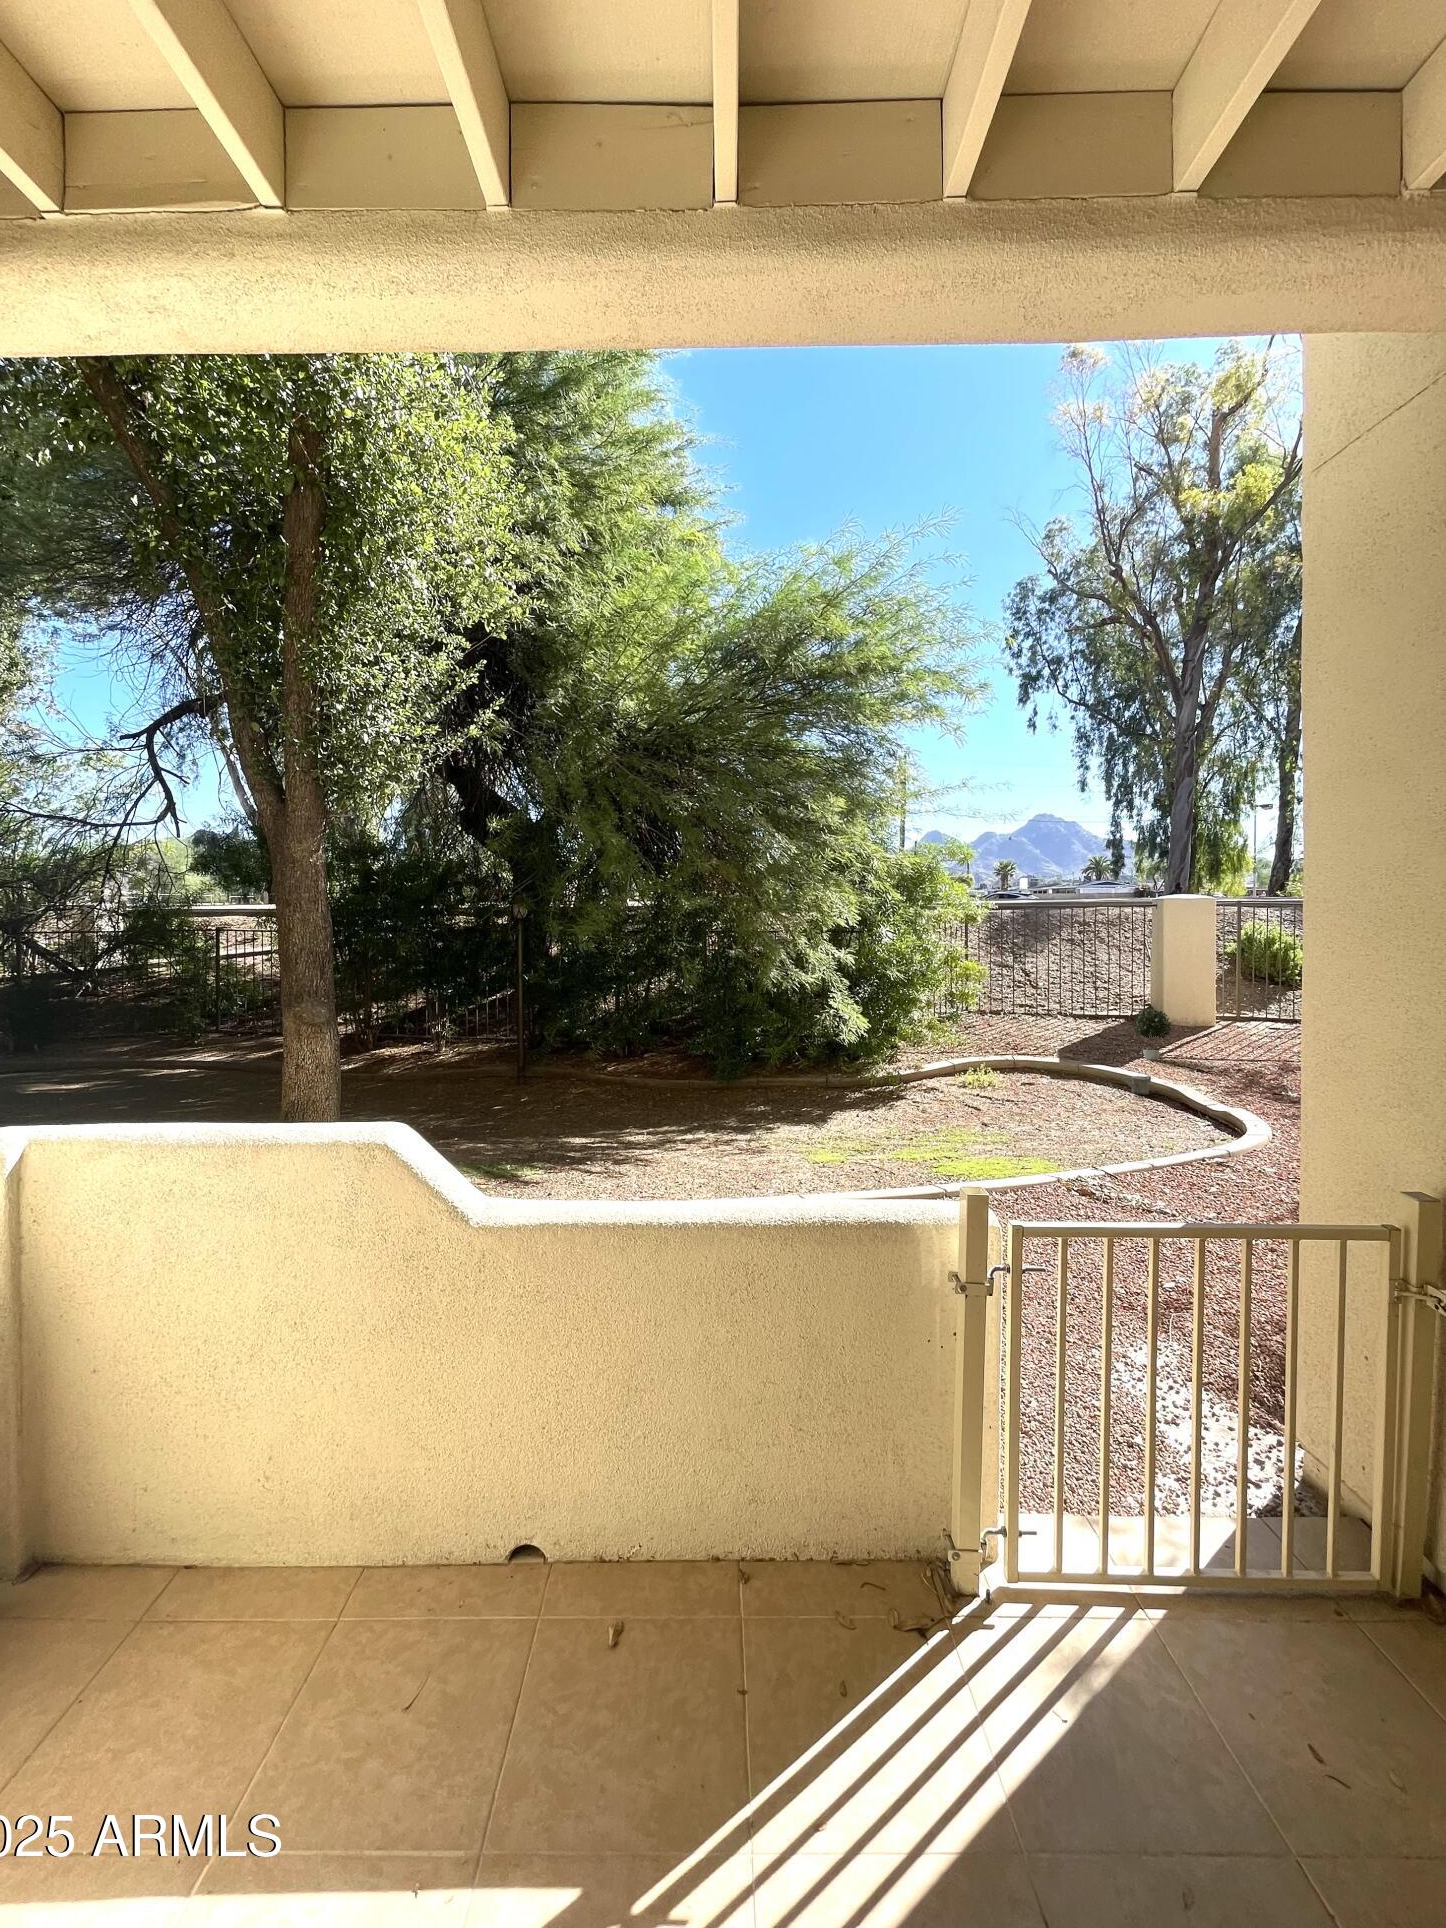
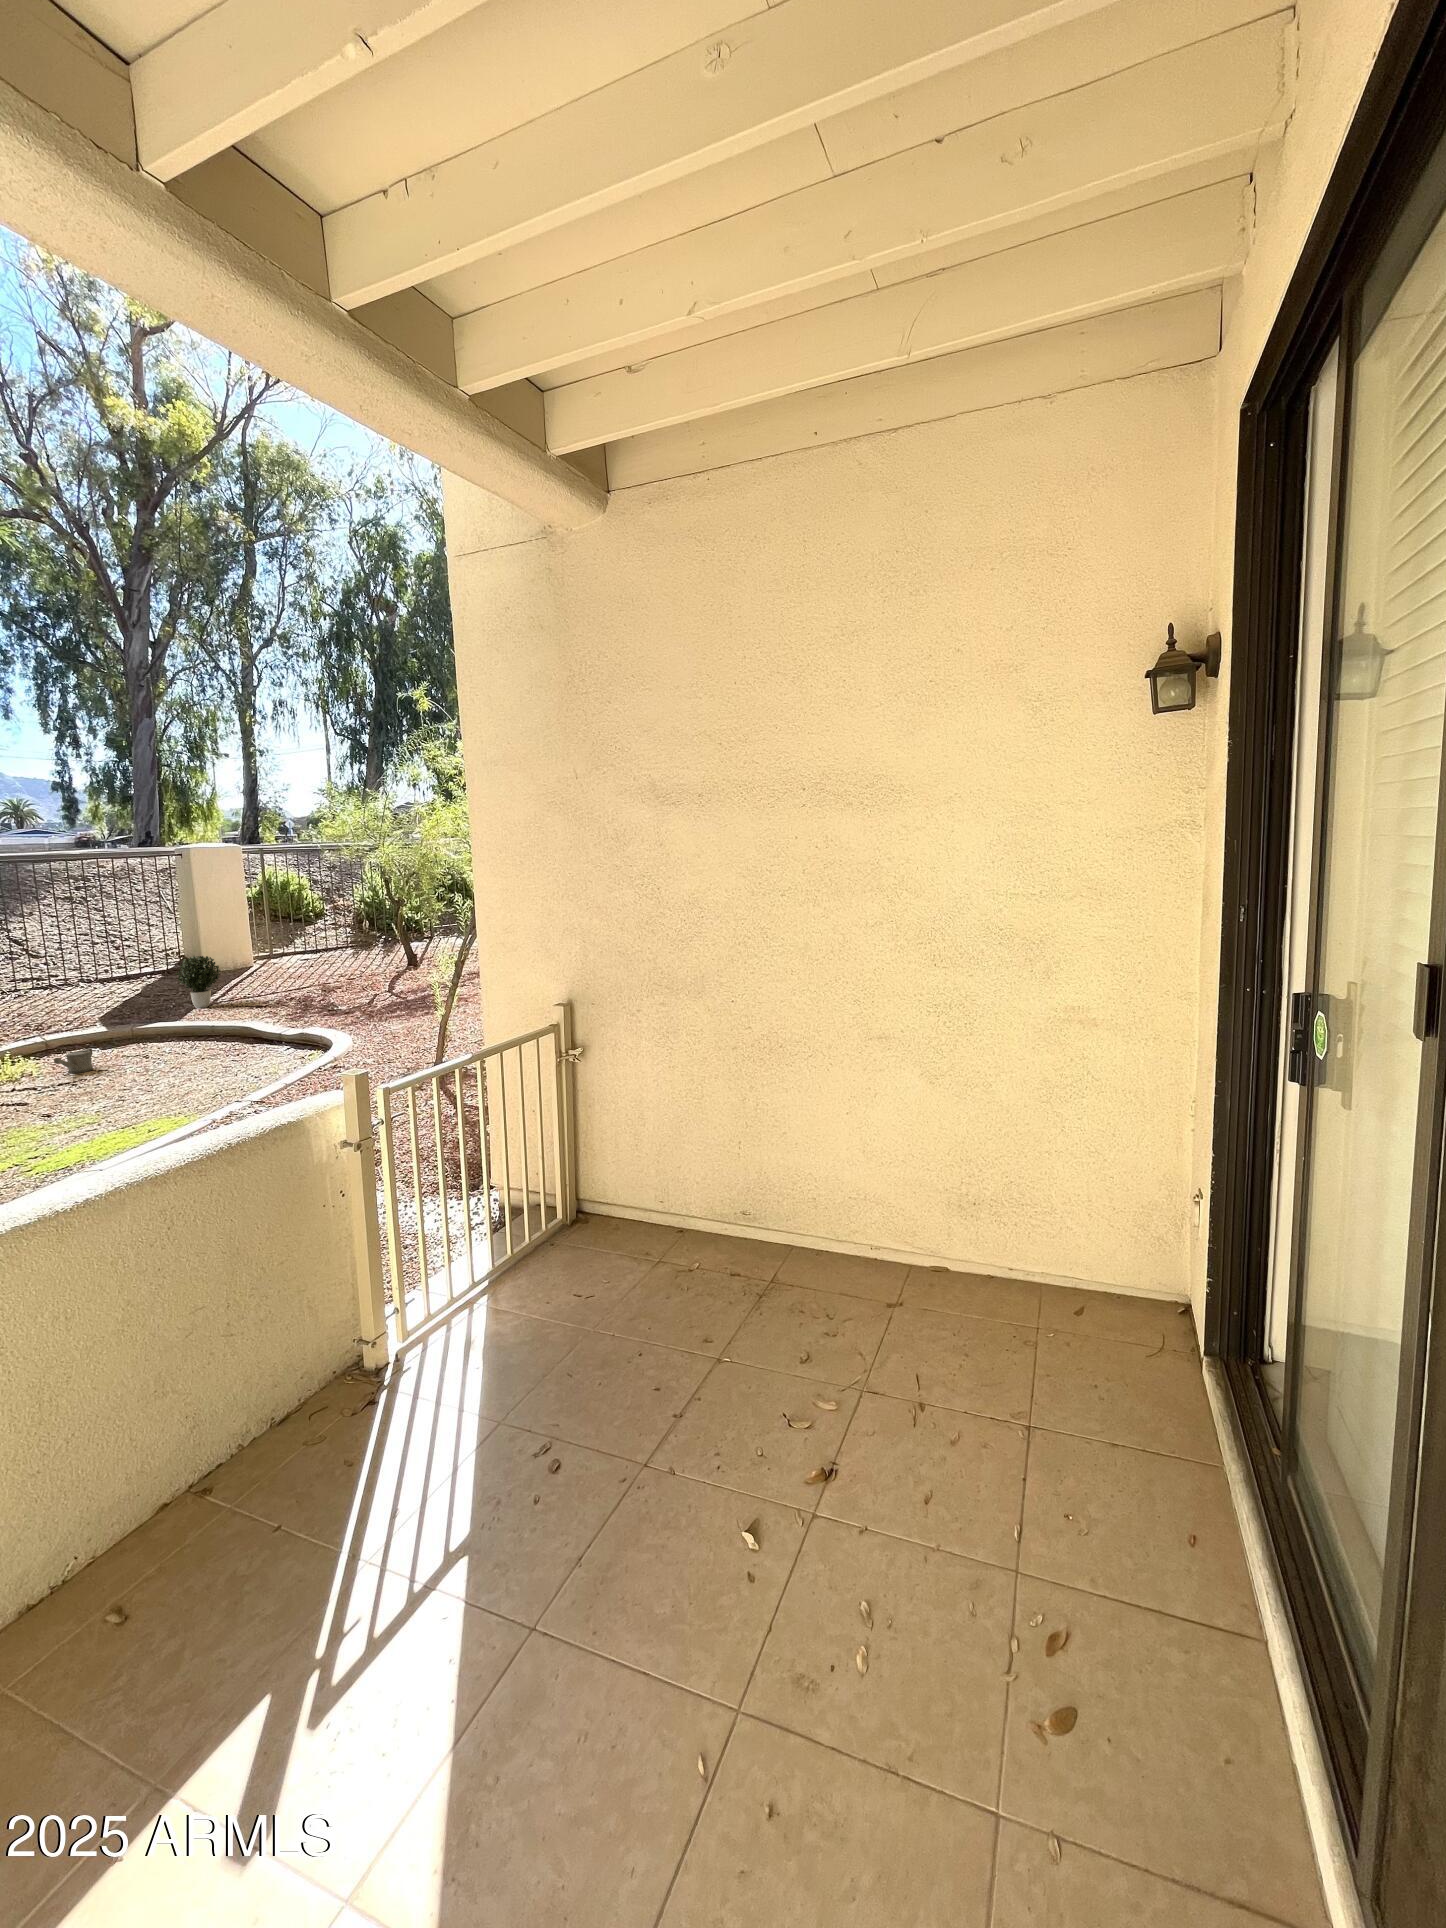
watering can: present [1122,1076,1151,1095] -> present [54,1048,93,1073]

